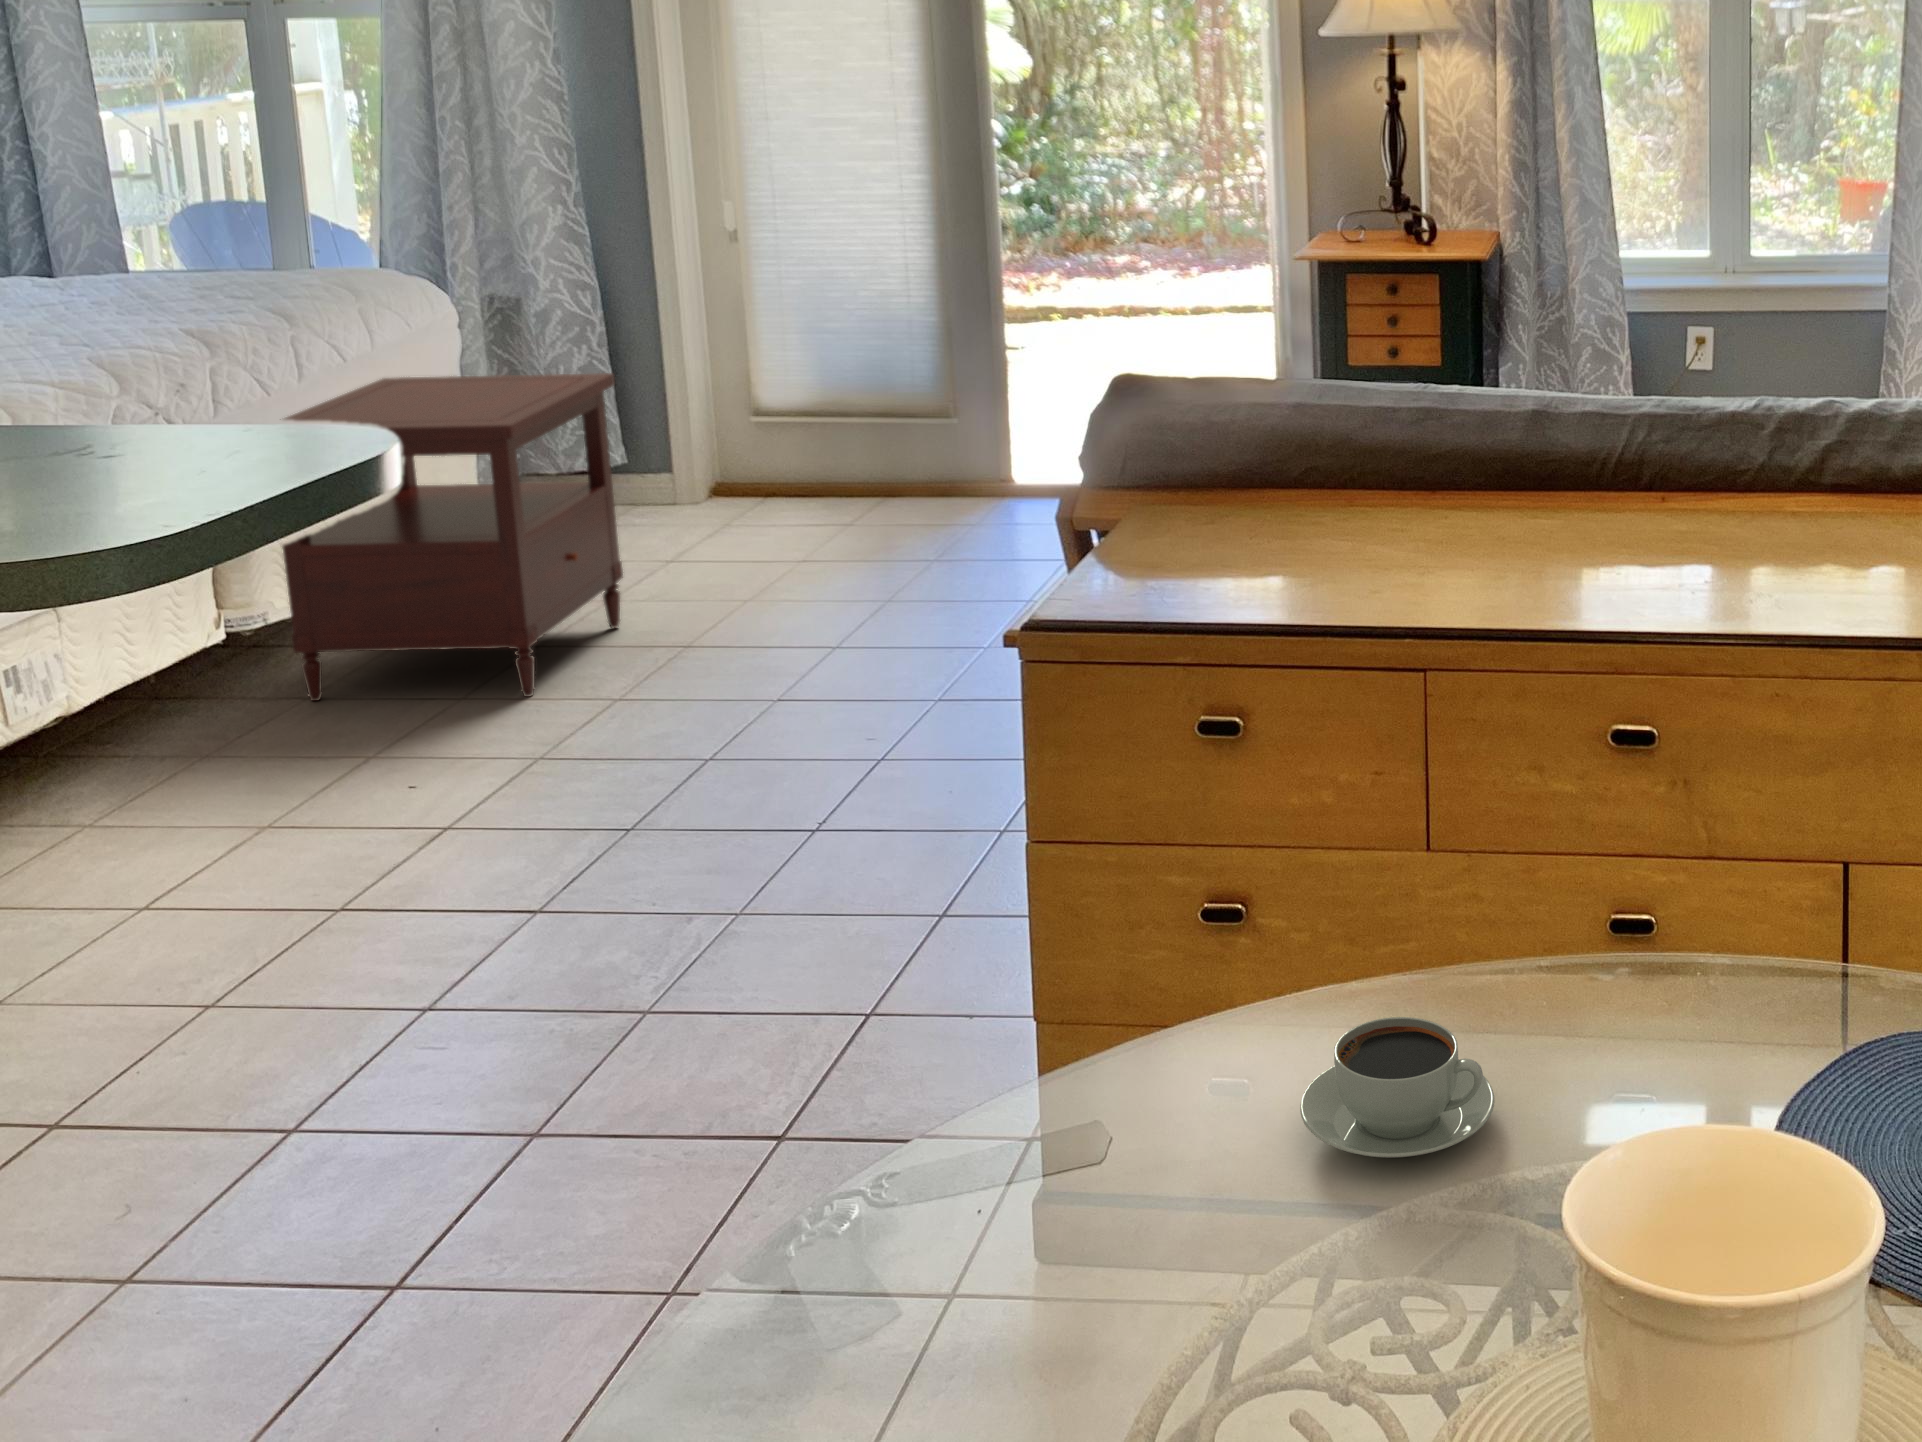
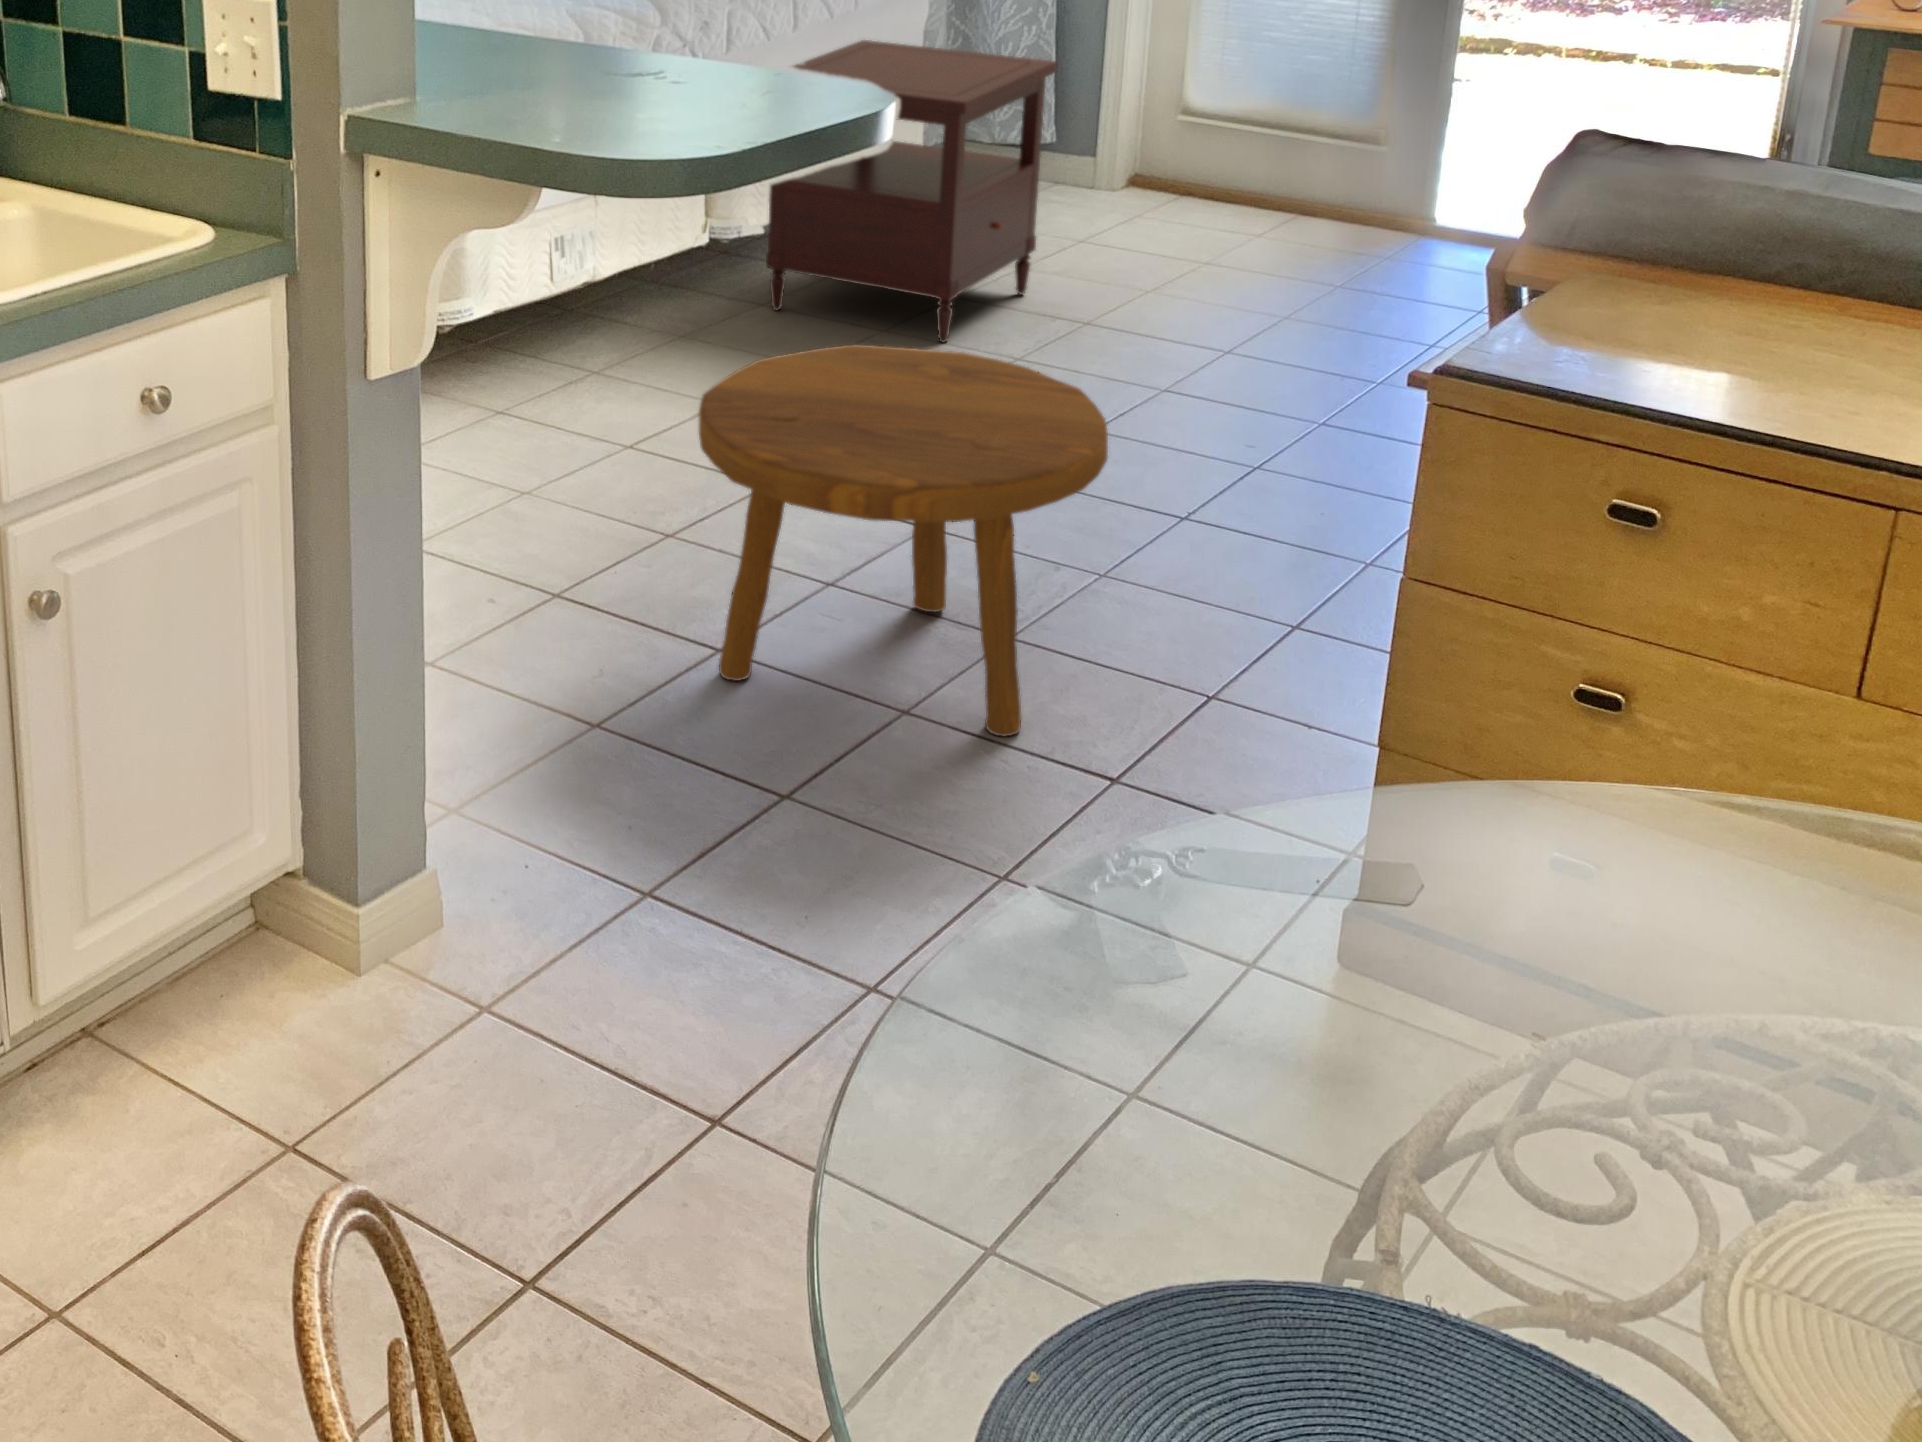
footstool: none [167,693,715,1182] -> present [699,345,1108,736]
coffee cup: present [1300,1017,1494,1158] -> none [1588,823,1783,947]

